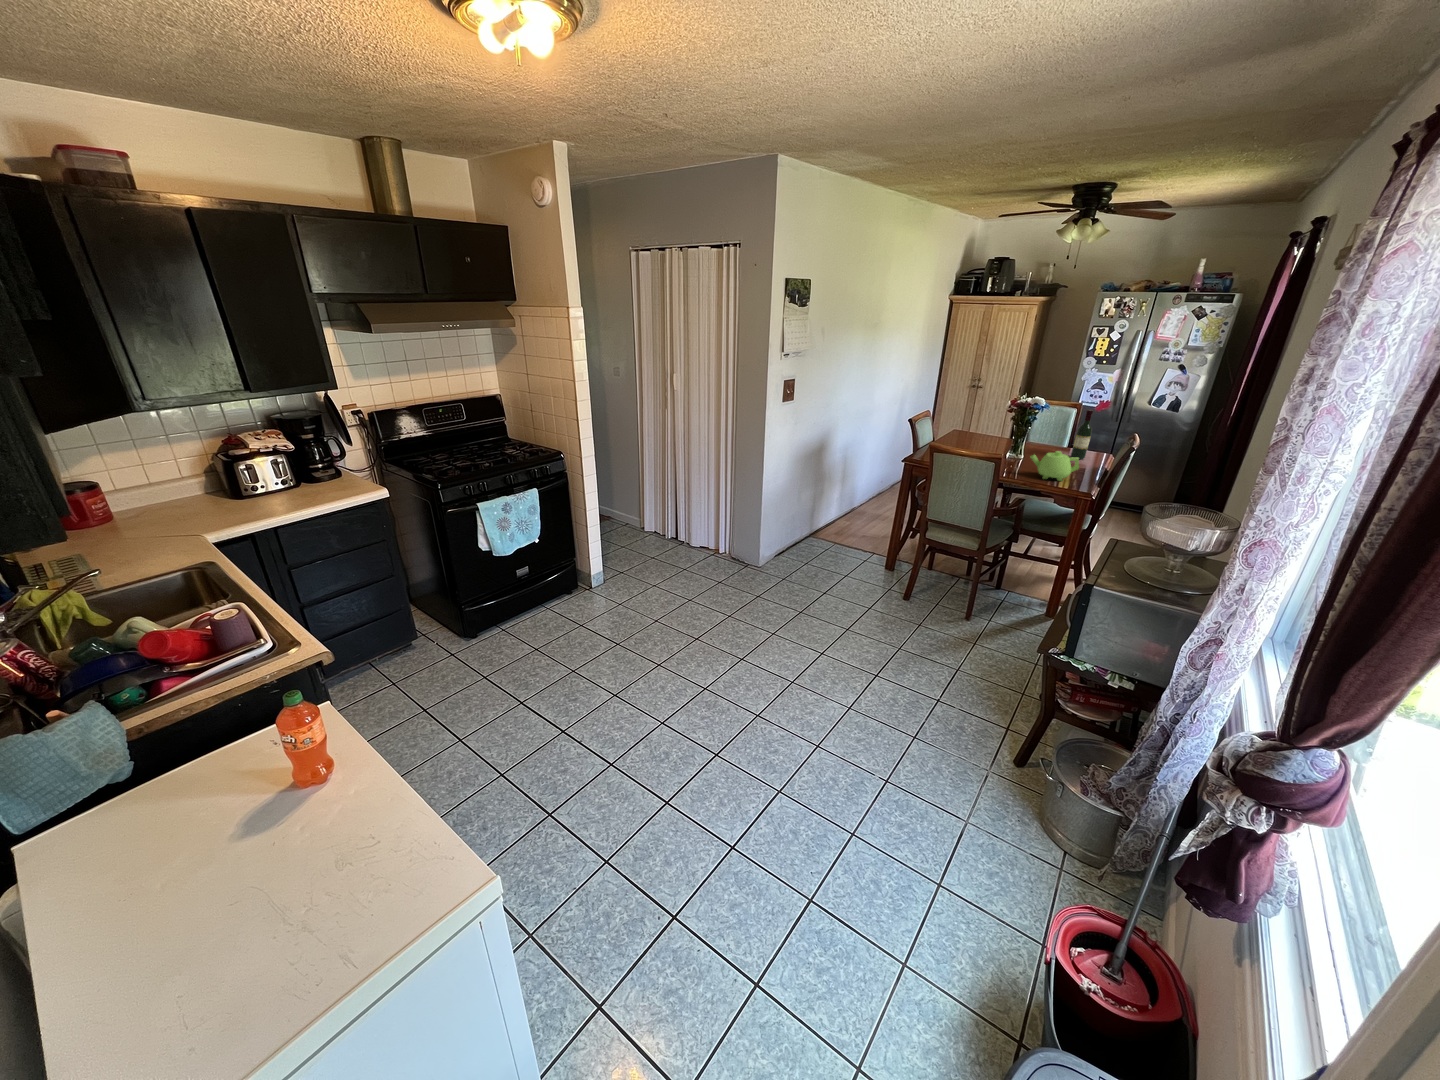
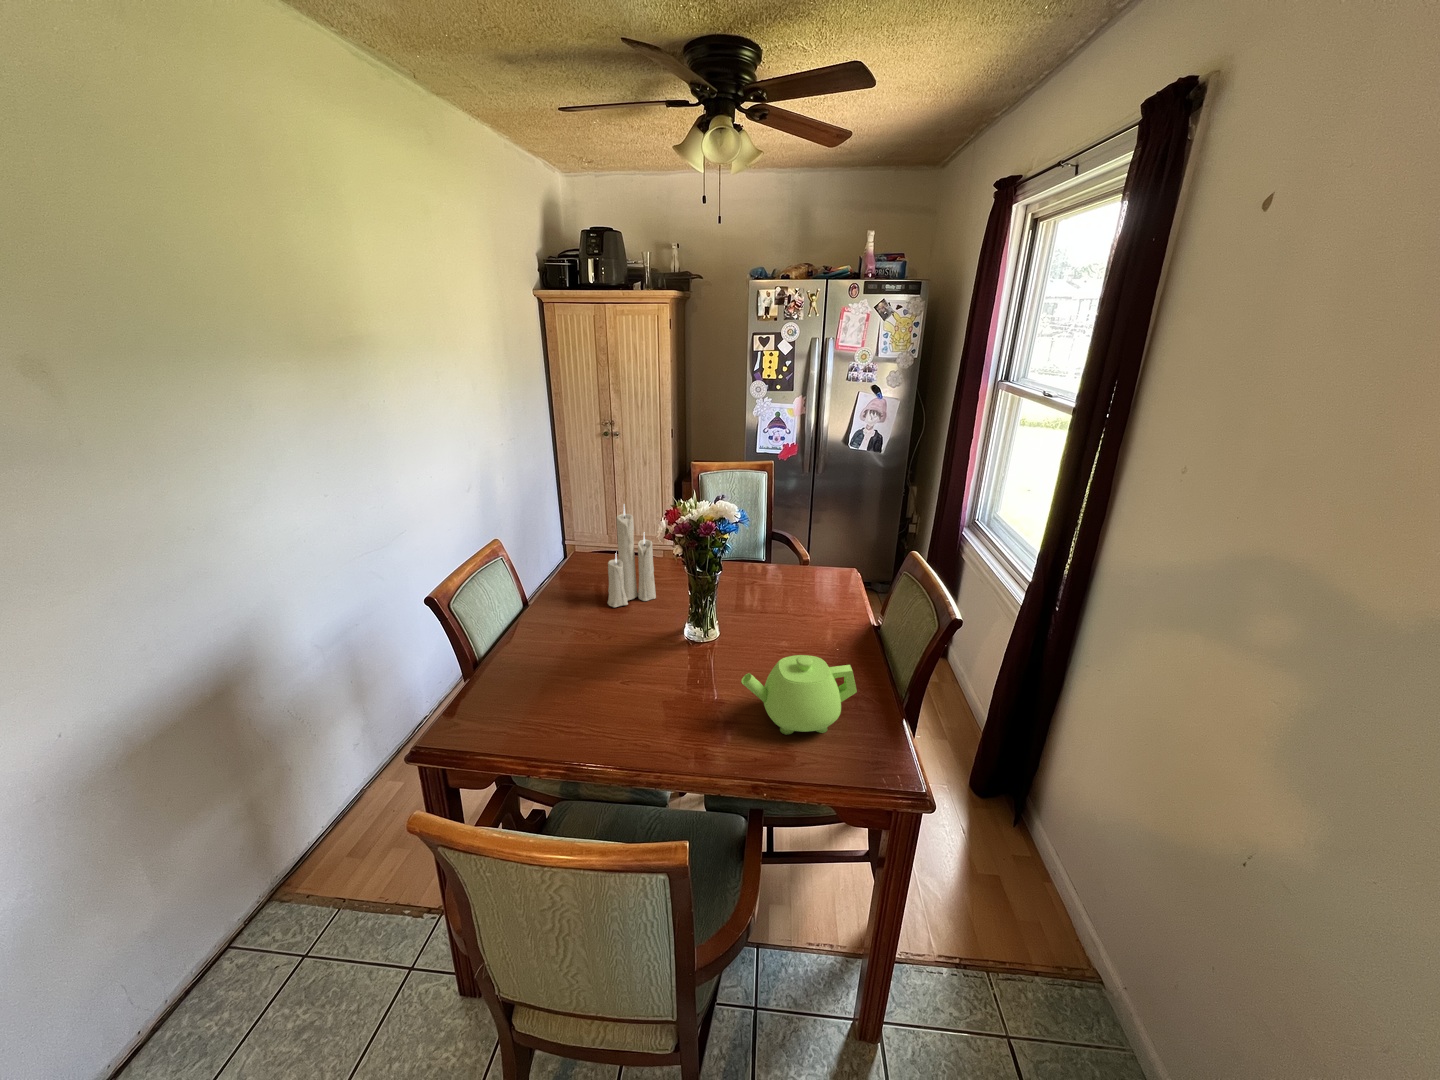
candle: none [973,397,1001,447] -> present [607,504,656,608]
wine bottle: present [1071,410,1093,459] -> none [798,506,828,604]

